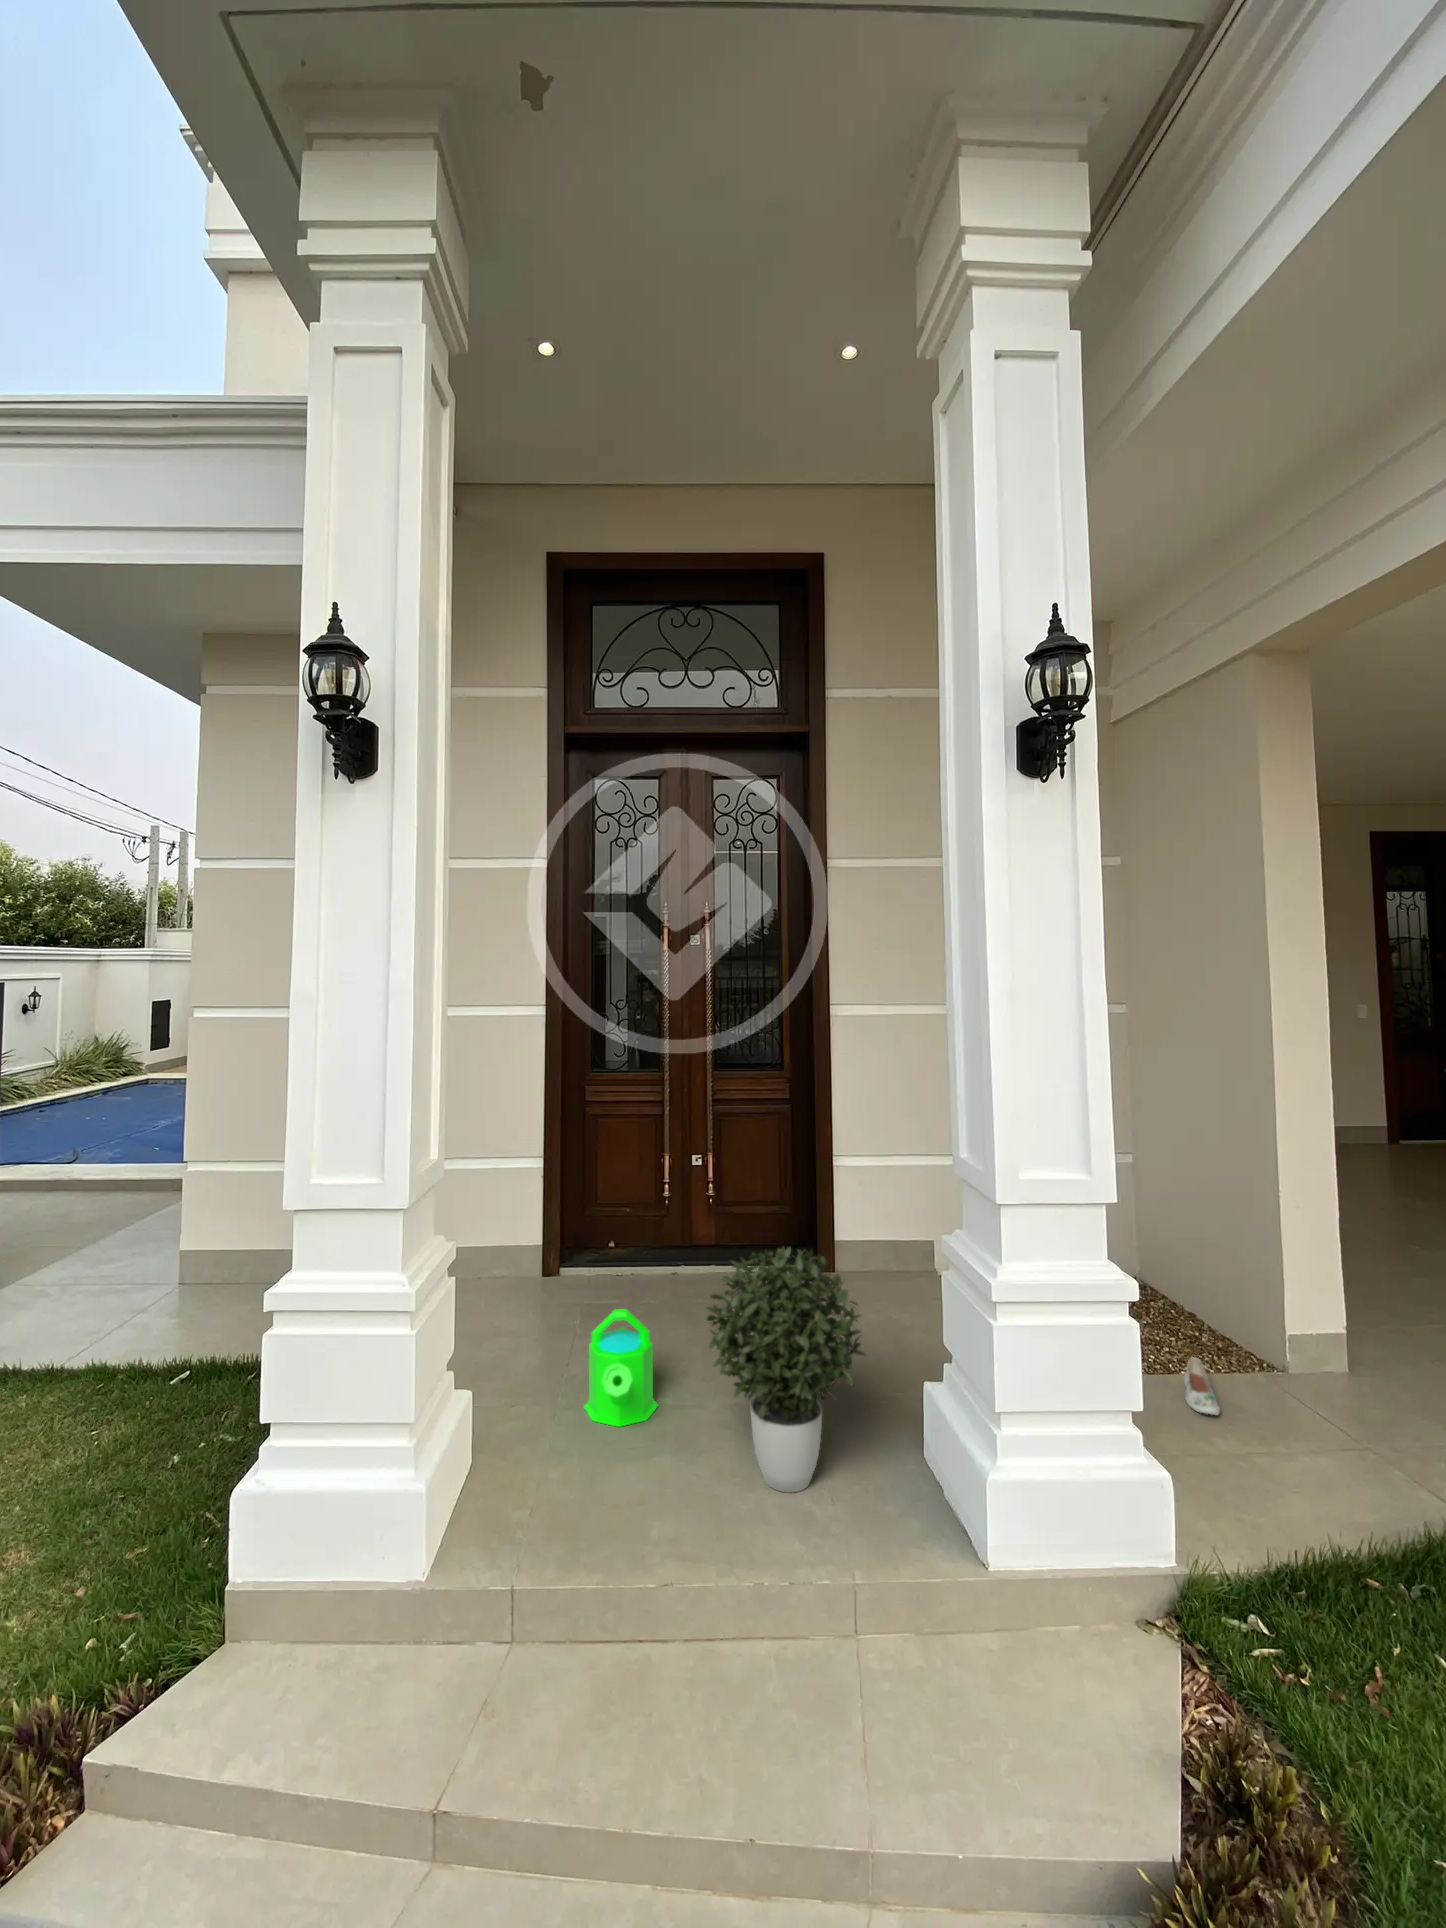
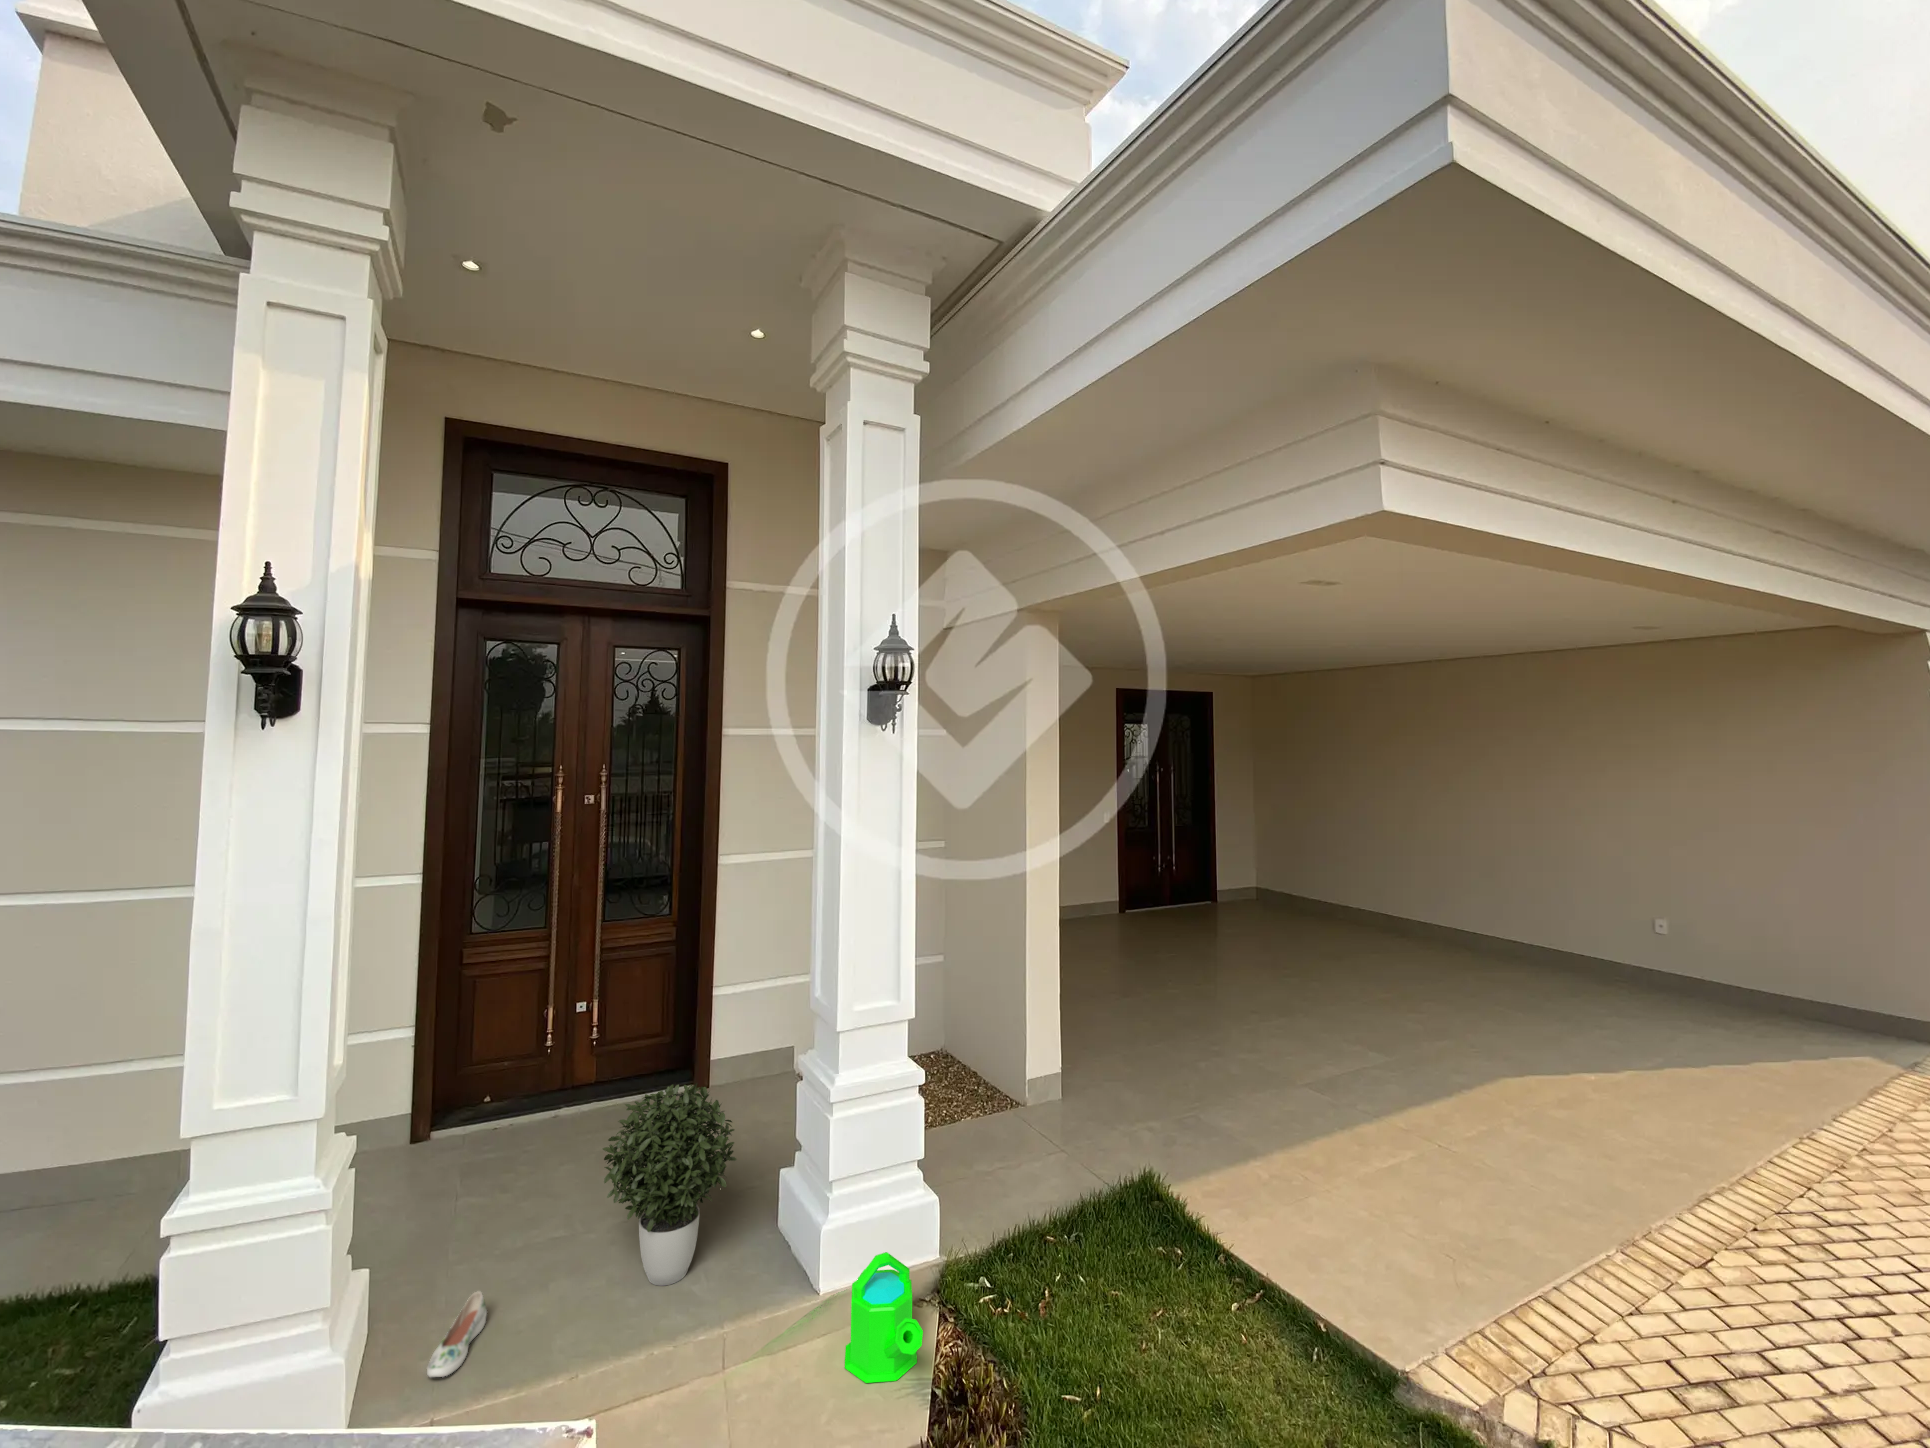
watering can: present [584,1309,658,1427] -> present [845,1252,923,1383]
shoe: present [1184,1357,1220,1415] -> present [427,1292,487,1377]

